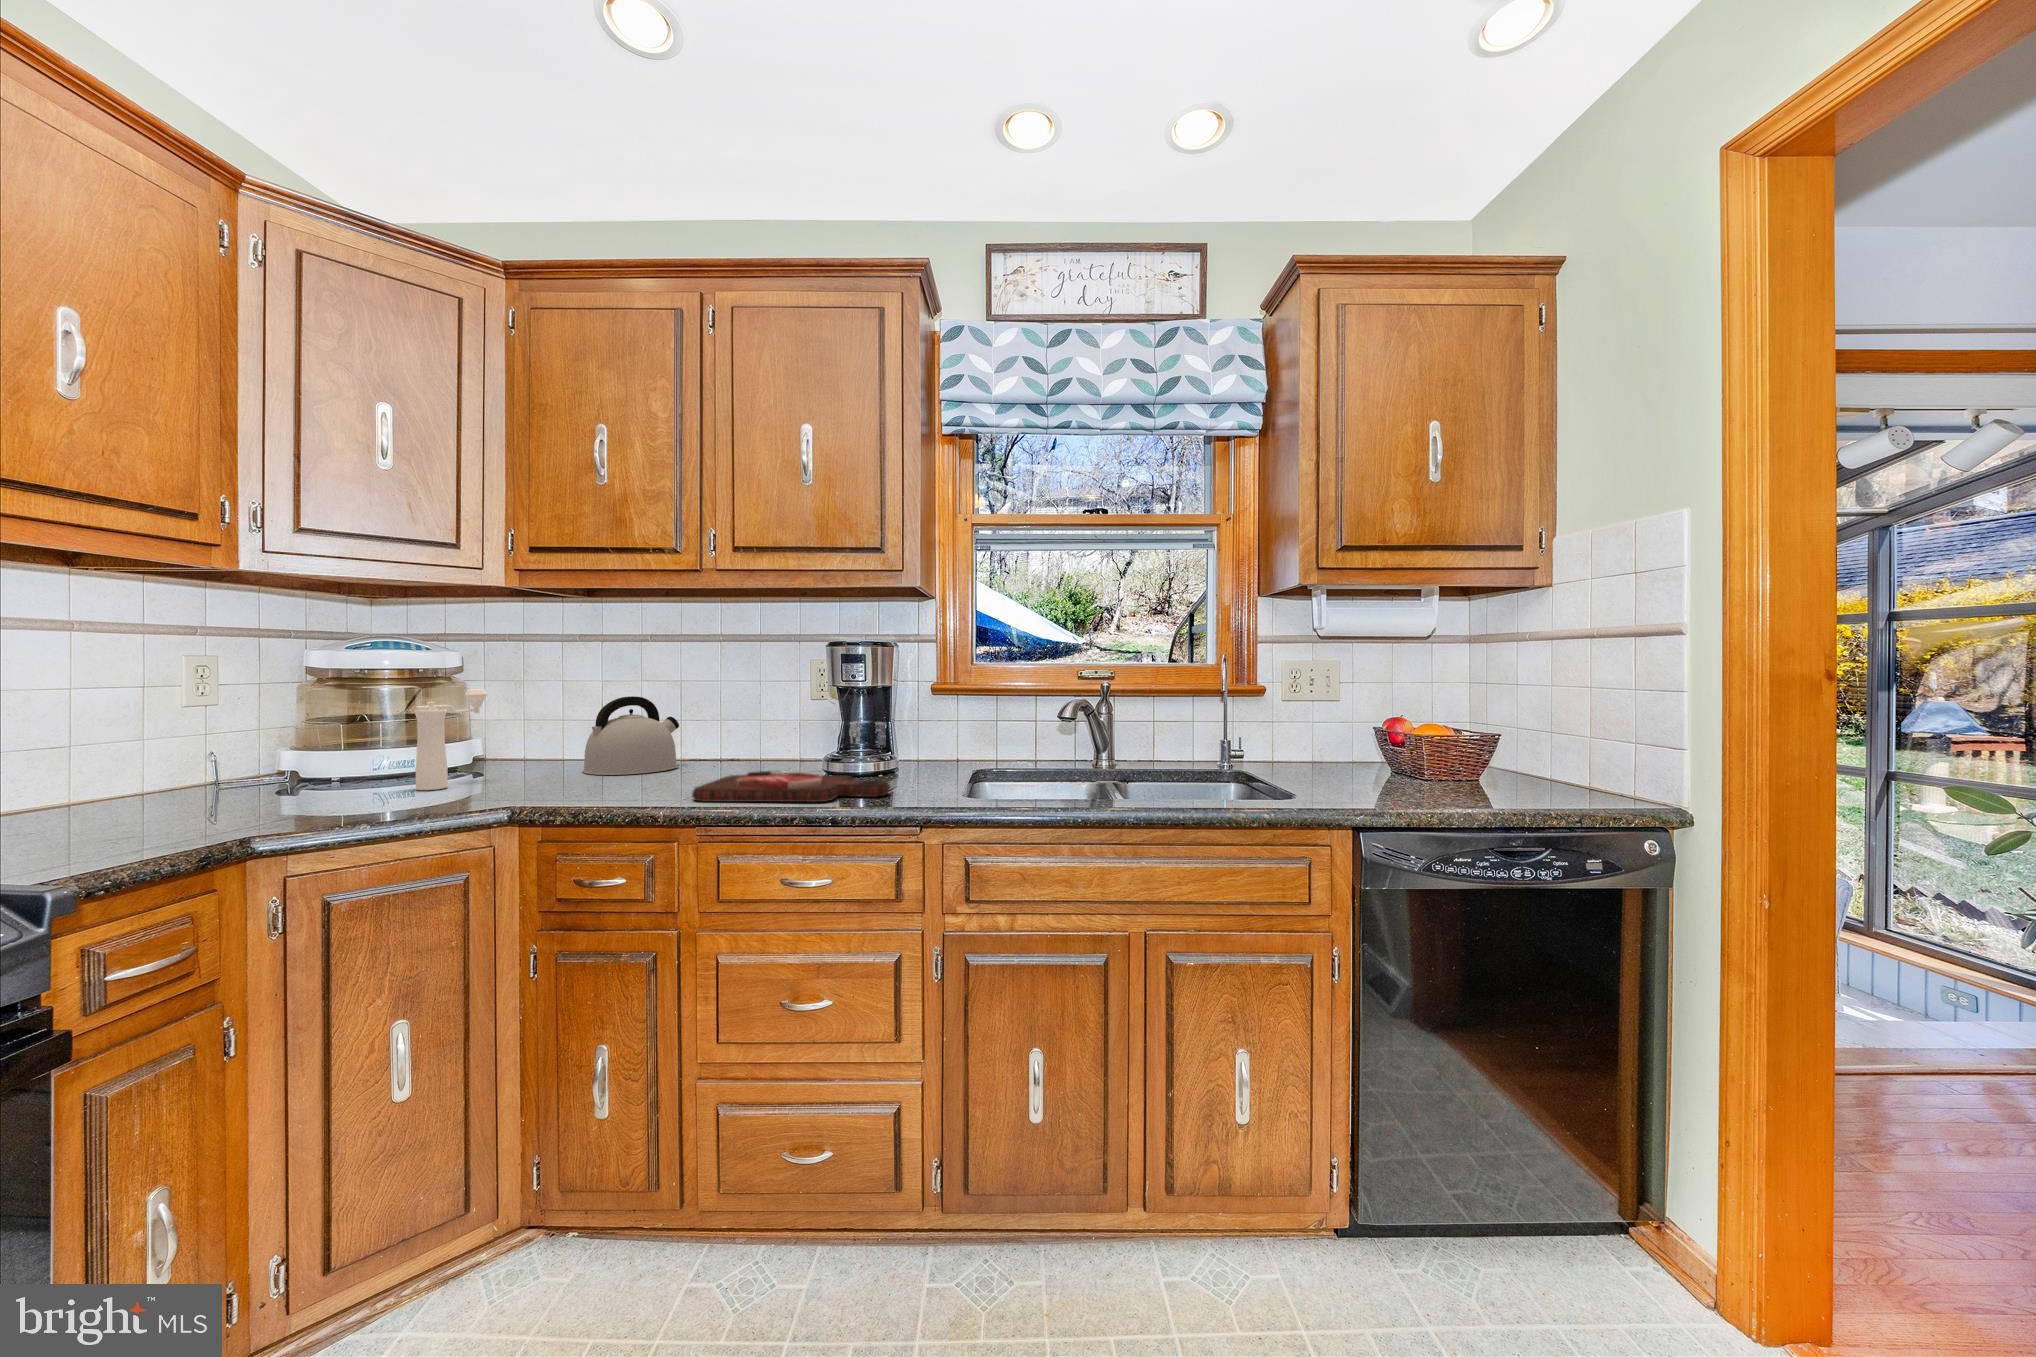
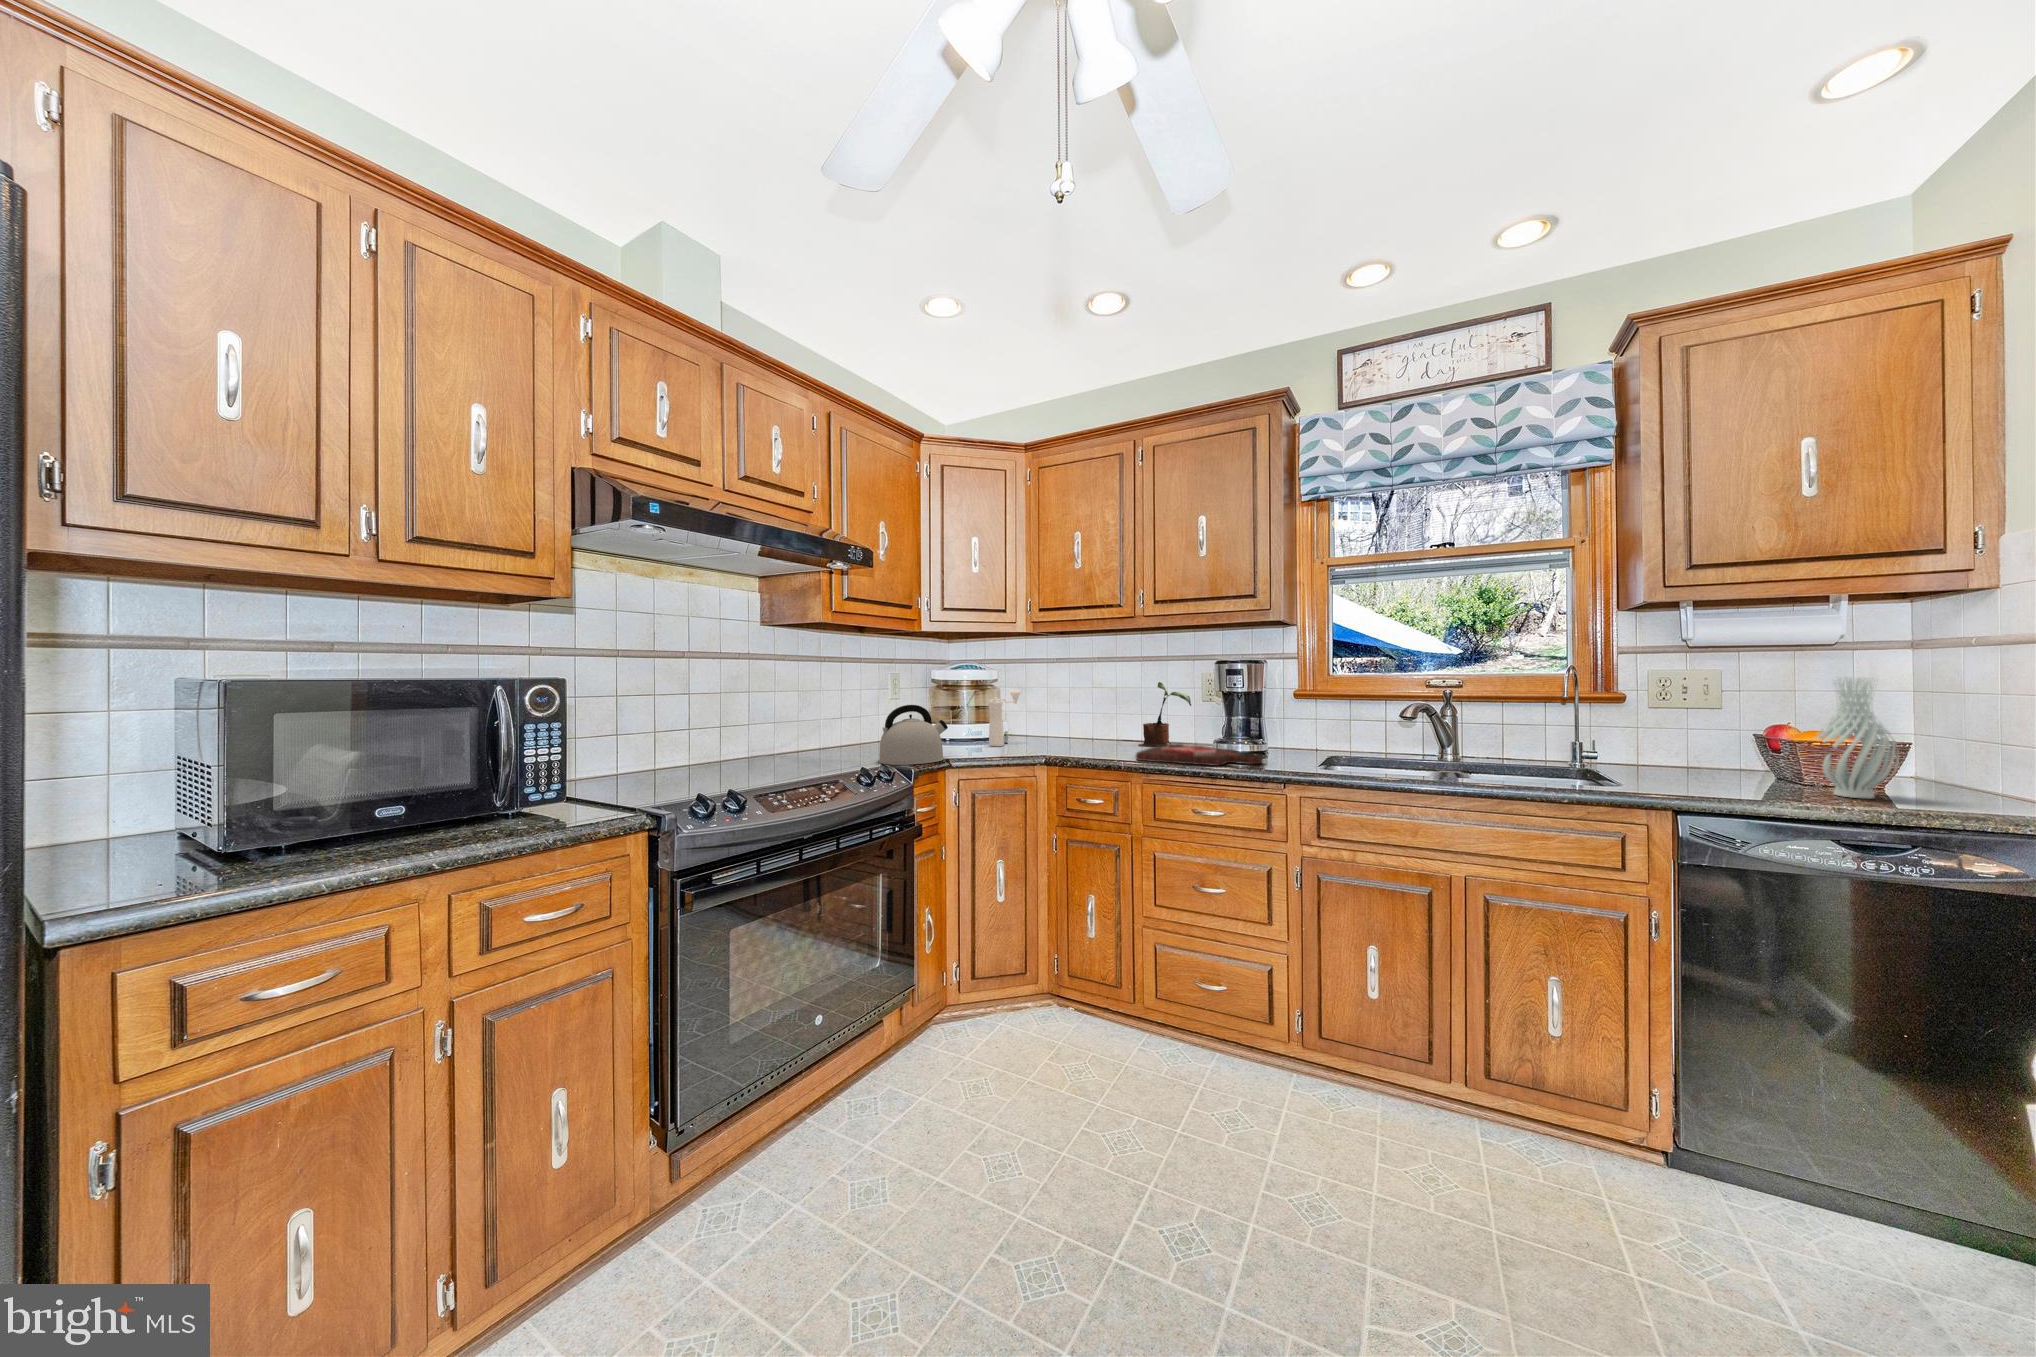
vase: none [1441,669,1507,795] -> present [1816,677,1899,799]
potted plant: none [701,677,785,776] -> present [1139,682,1191,746]
kettle: present [583,696,679,775] -> present [879,705,948,765]

